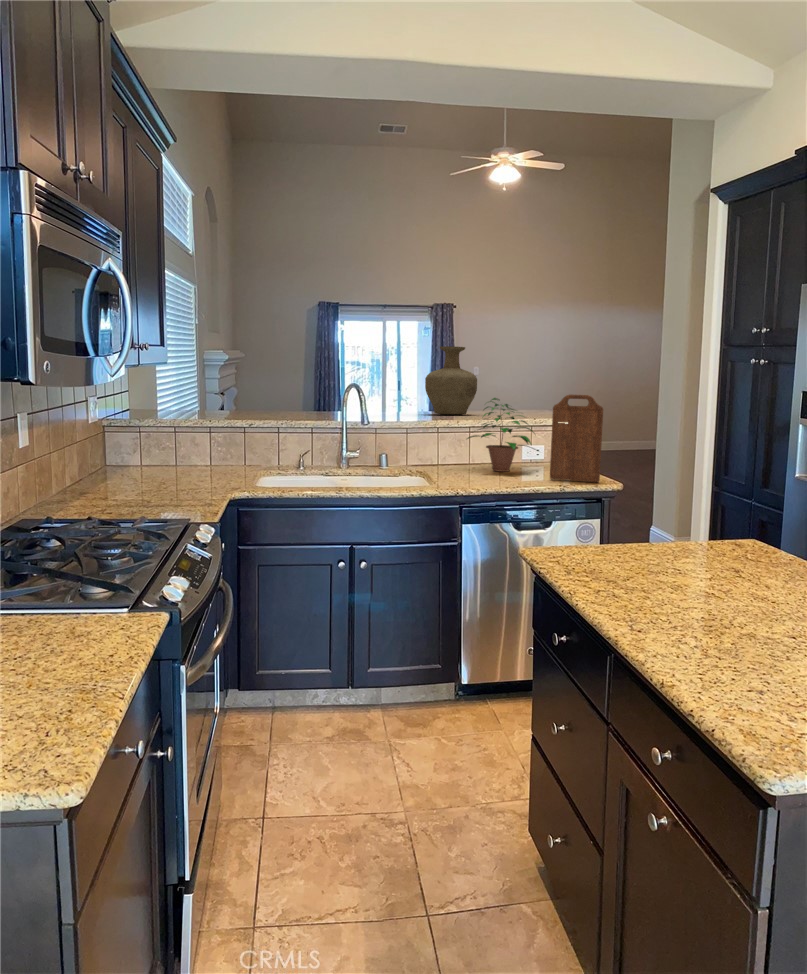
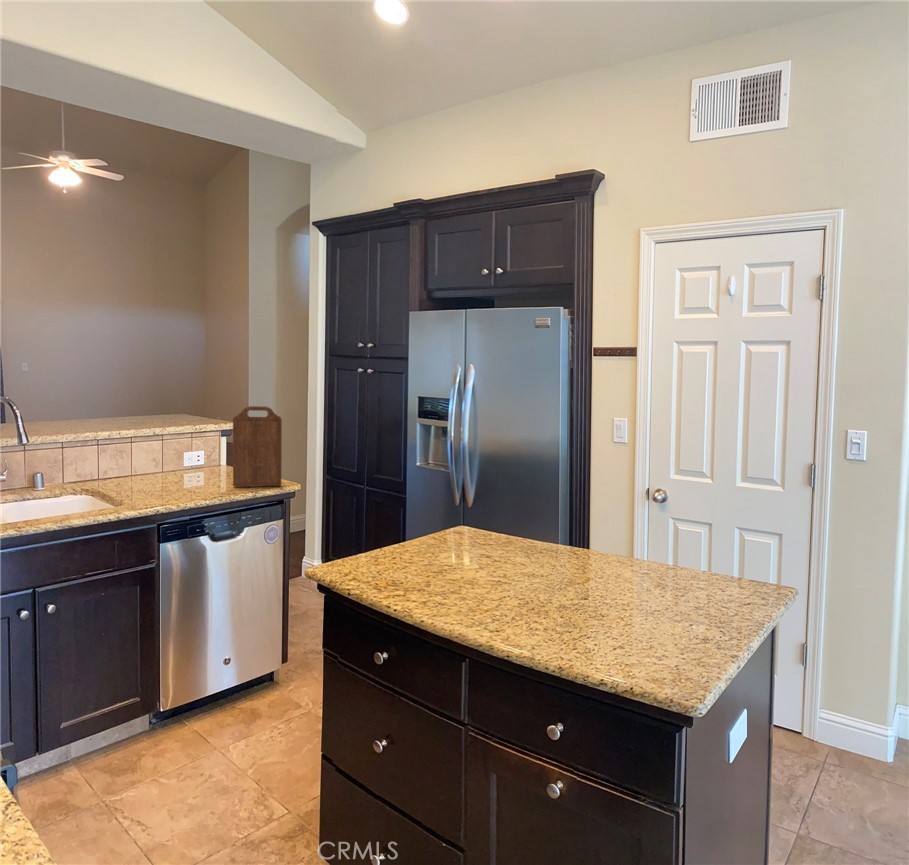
vase: present [425,346,477,415] -> none [58,353,120,423]
potted plant: present [467,398,535,472] -> none [137,409,213,482]

